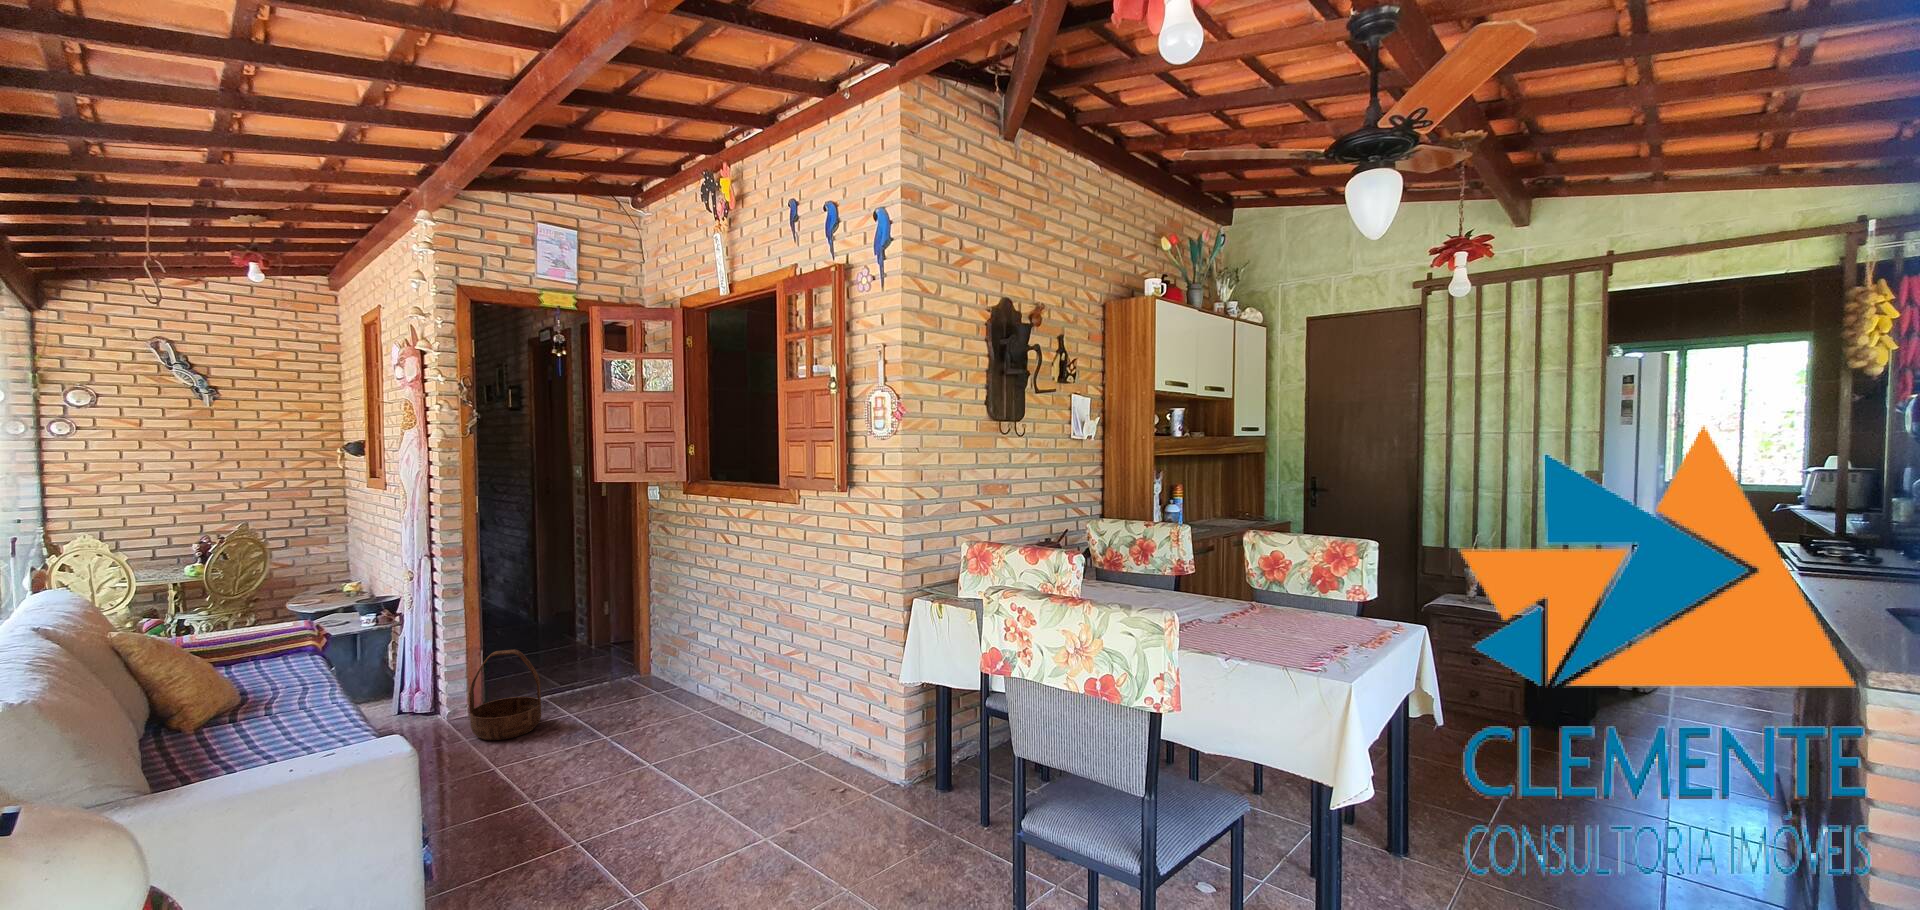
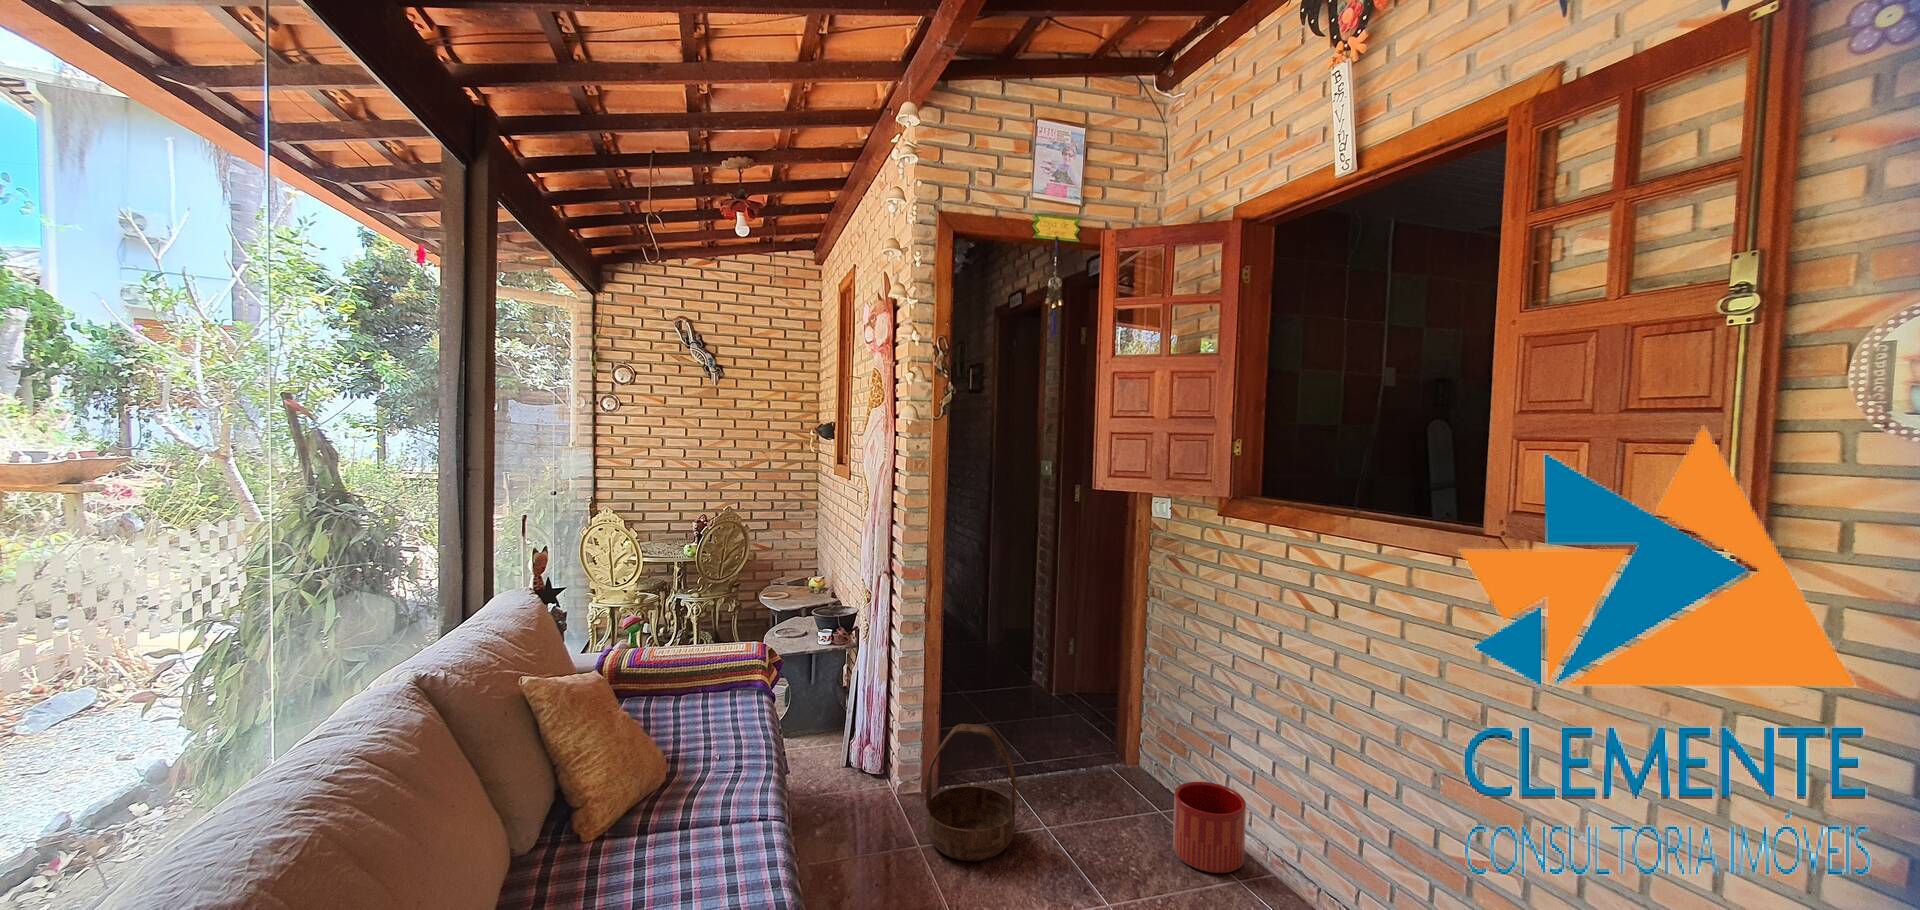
planter: none [654,664,700,713] -> present [1173,782,1246,873]

